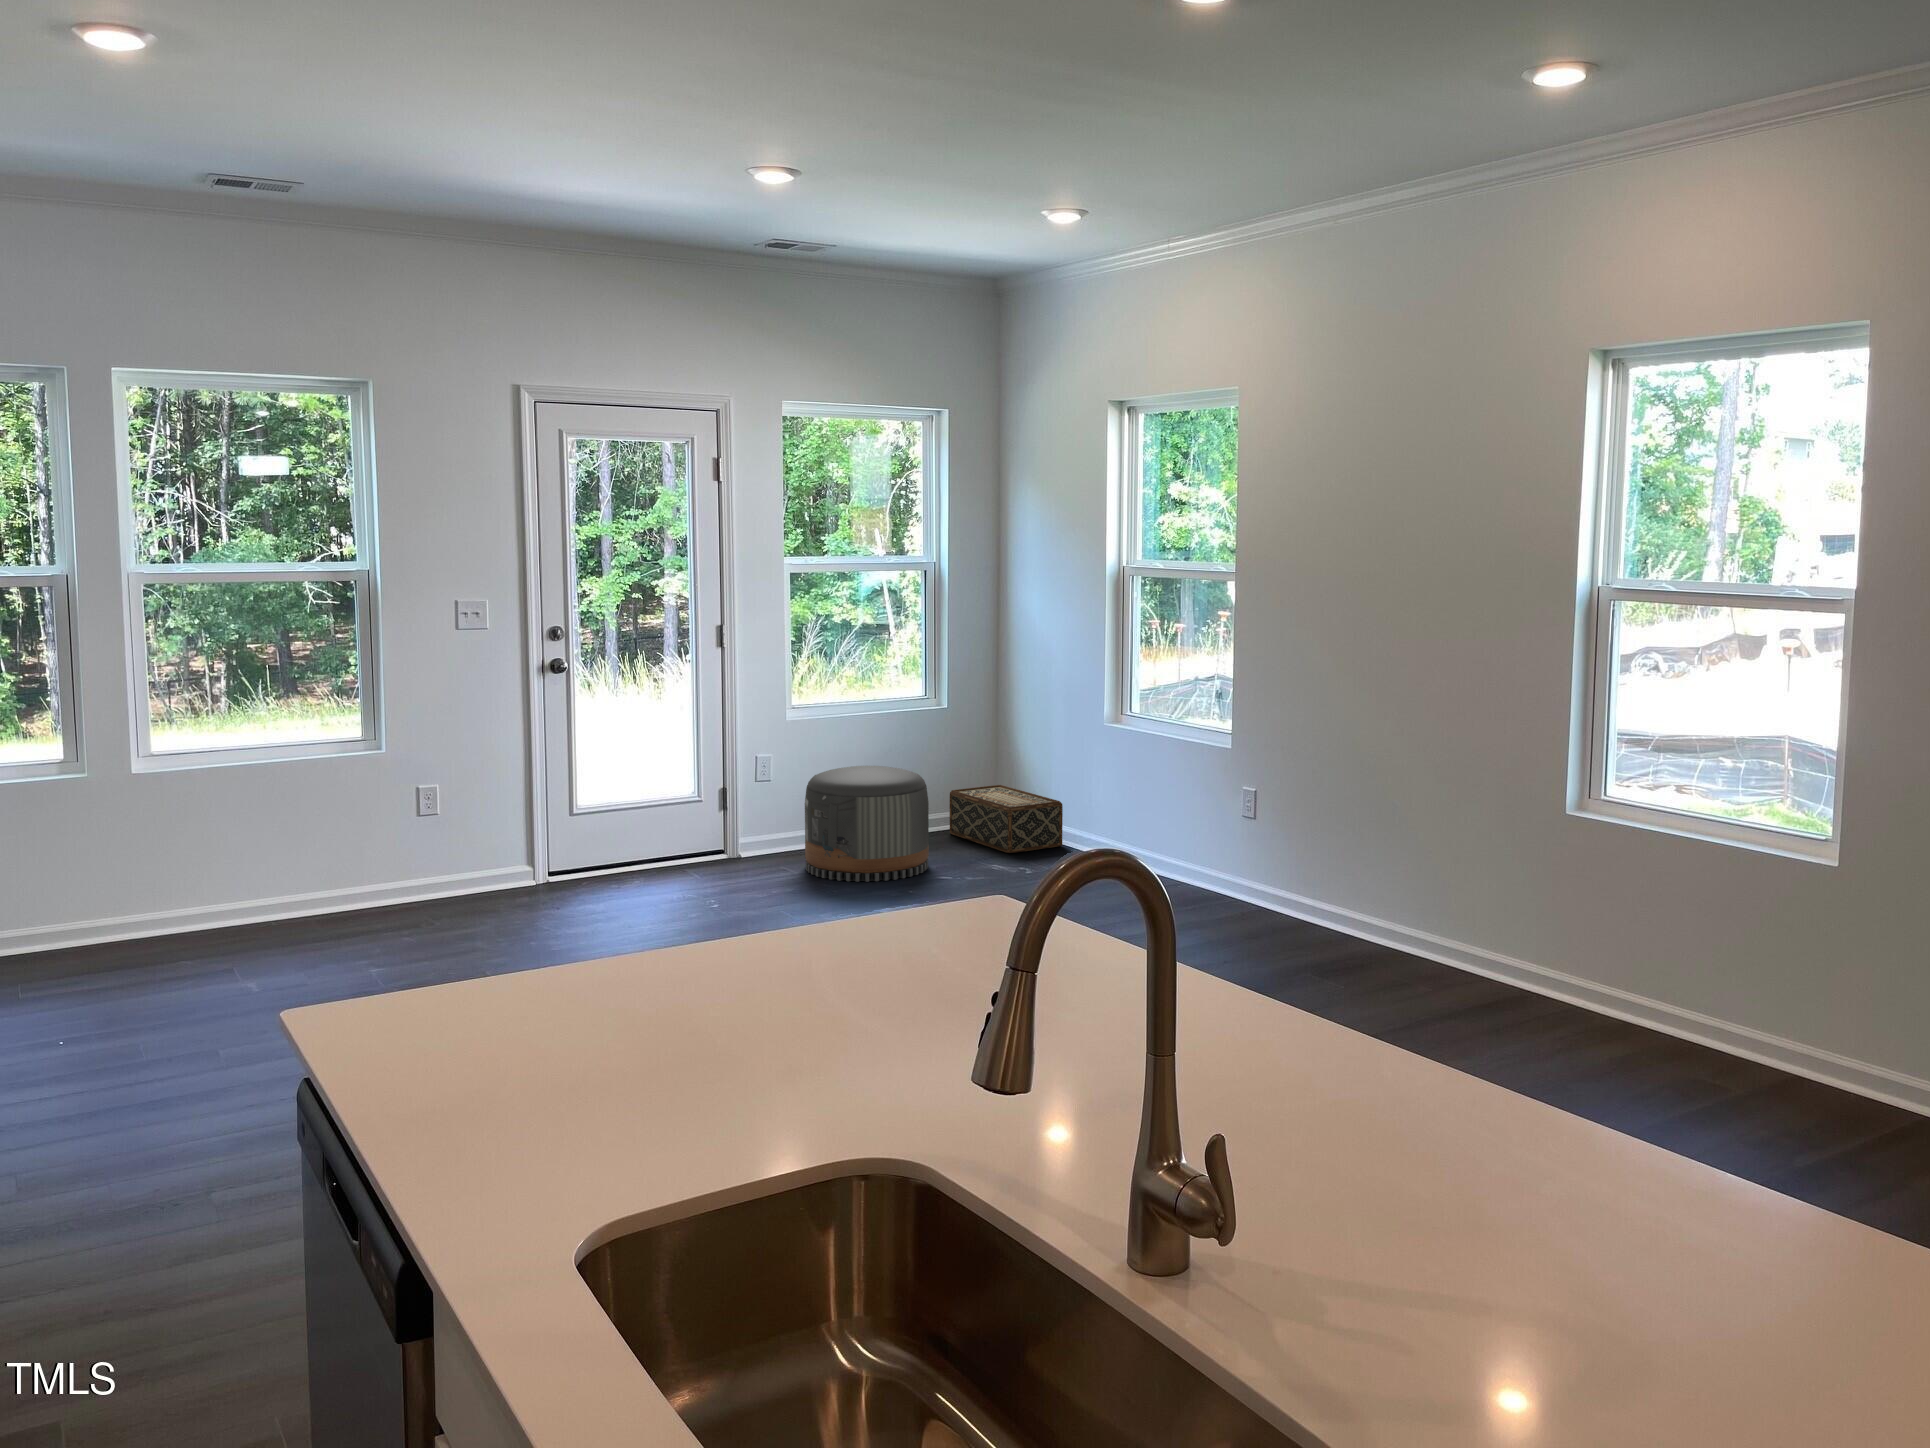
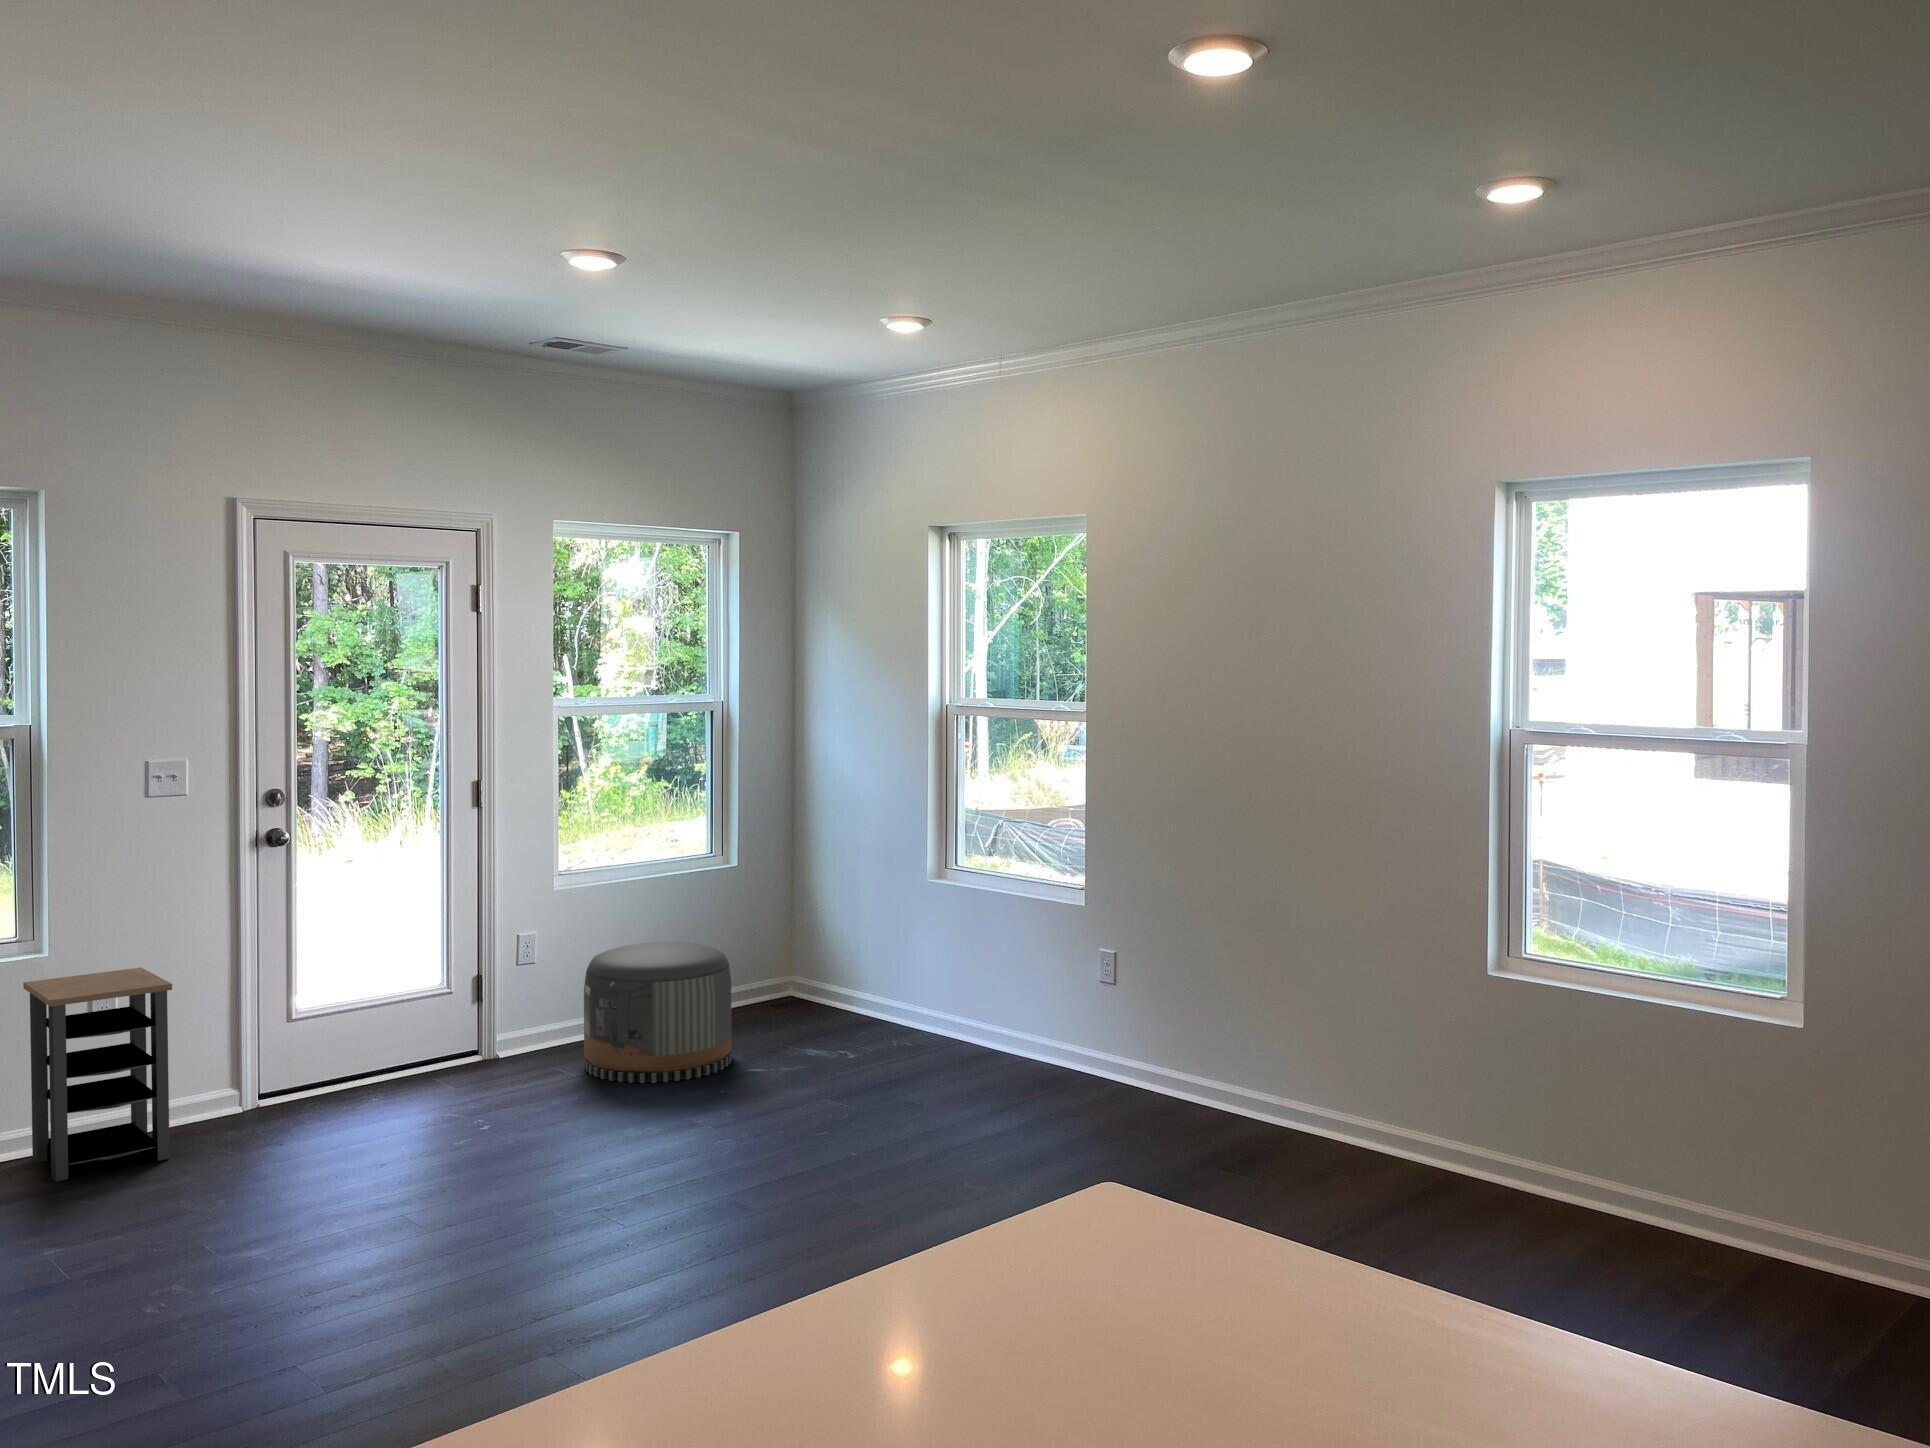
side table: none [367,765,473,924] -> present [23,968,172,1182]
woven basket: present [950,785,1063,853] -> none [740,954,876,1035]

